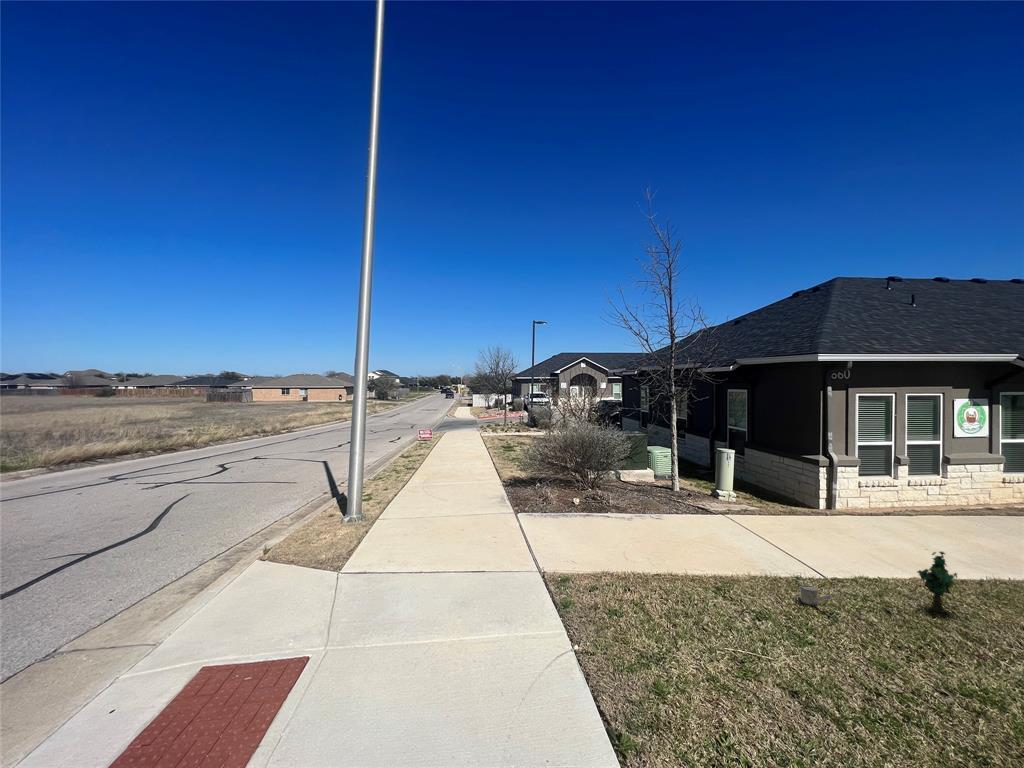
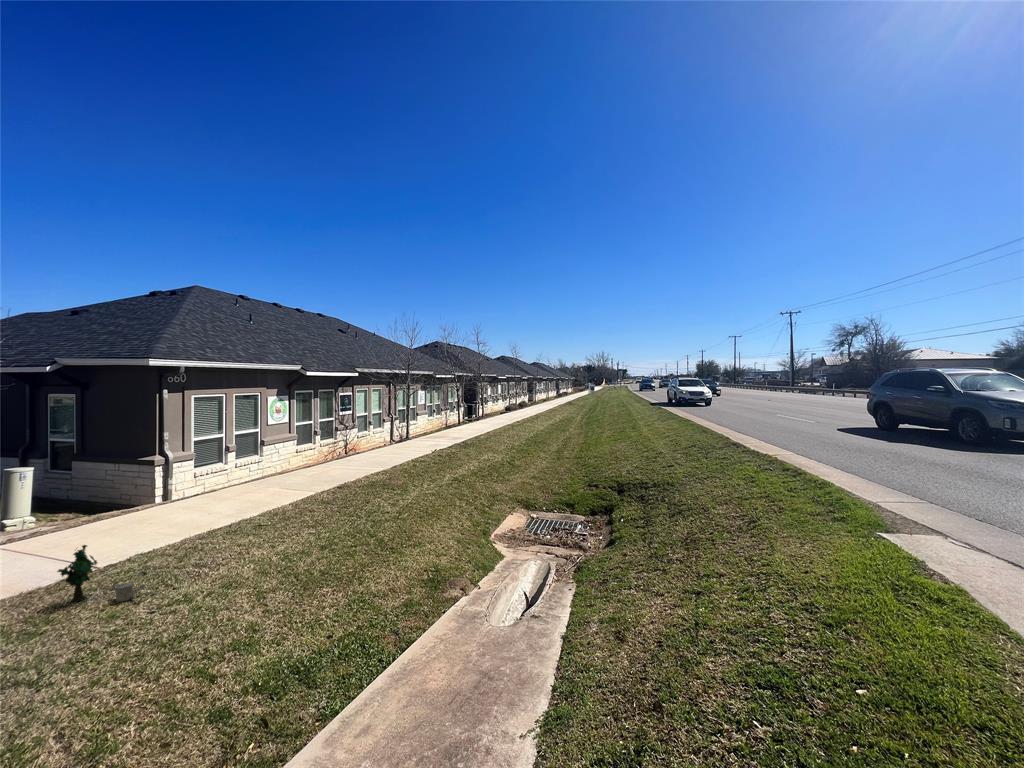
decorative plant: present [917,552,957,613] -> present [57,545,97,602]

